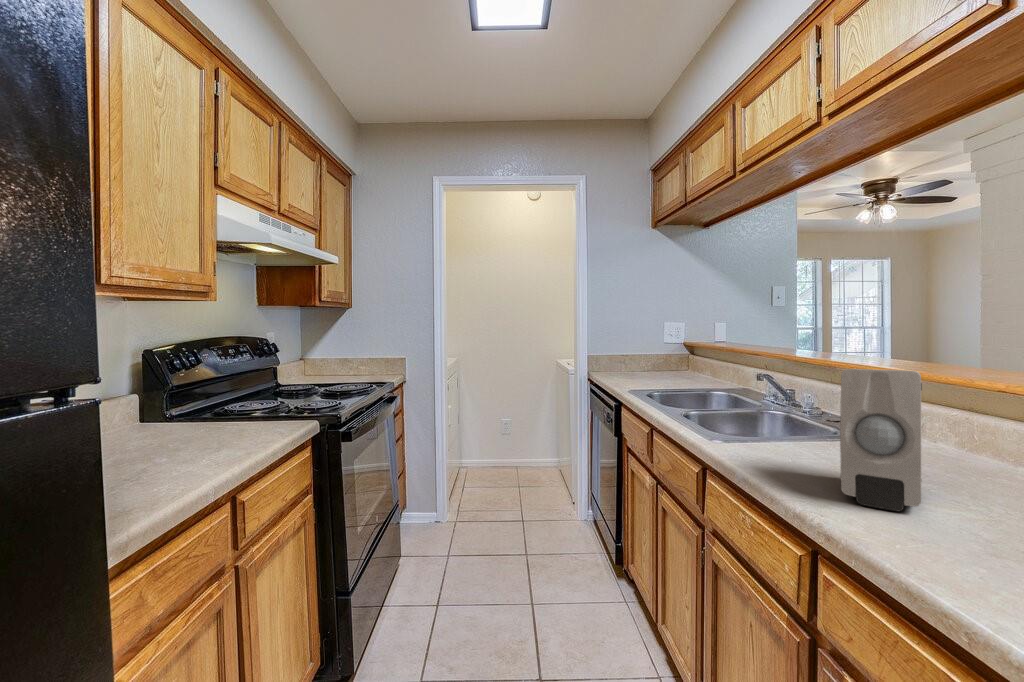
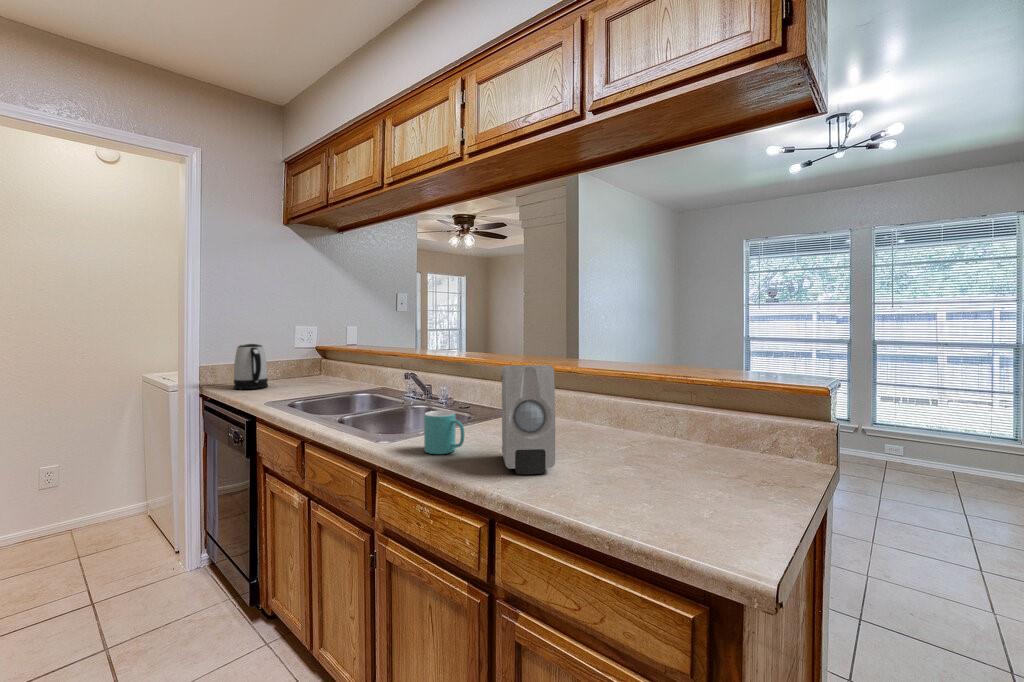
kettle: none [610,341,637,380] -> present [234,344,268,389]
mug: none [752,415,800,464] -> present [424,411,464,454]

